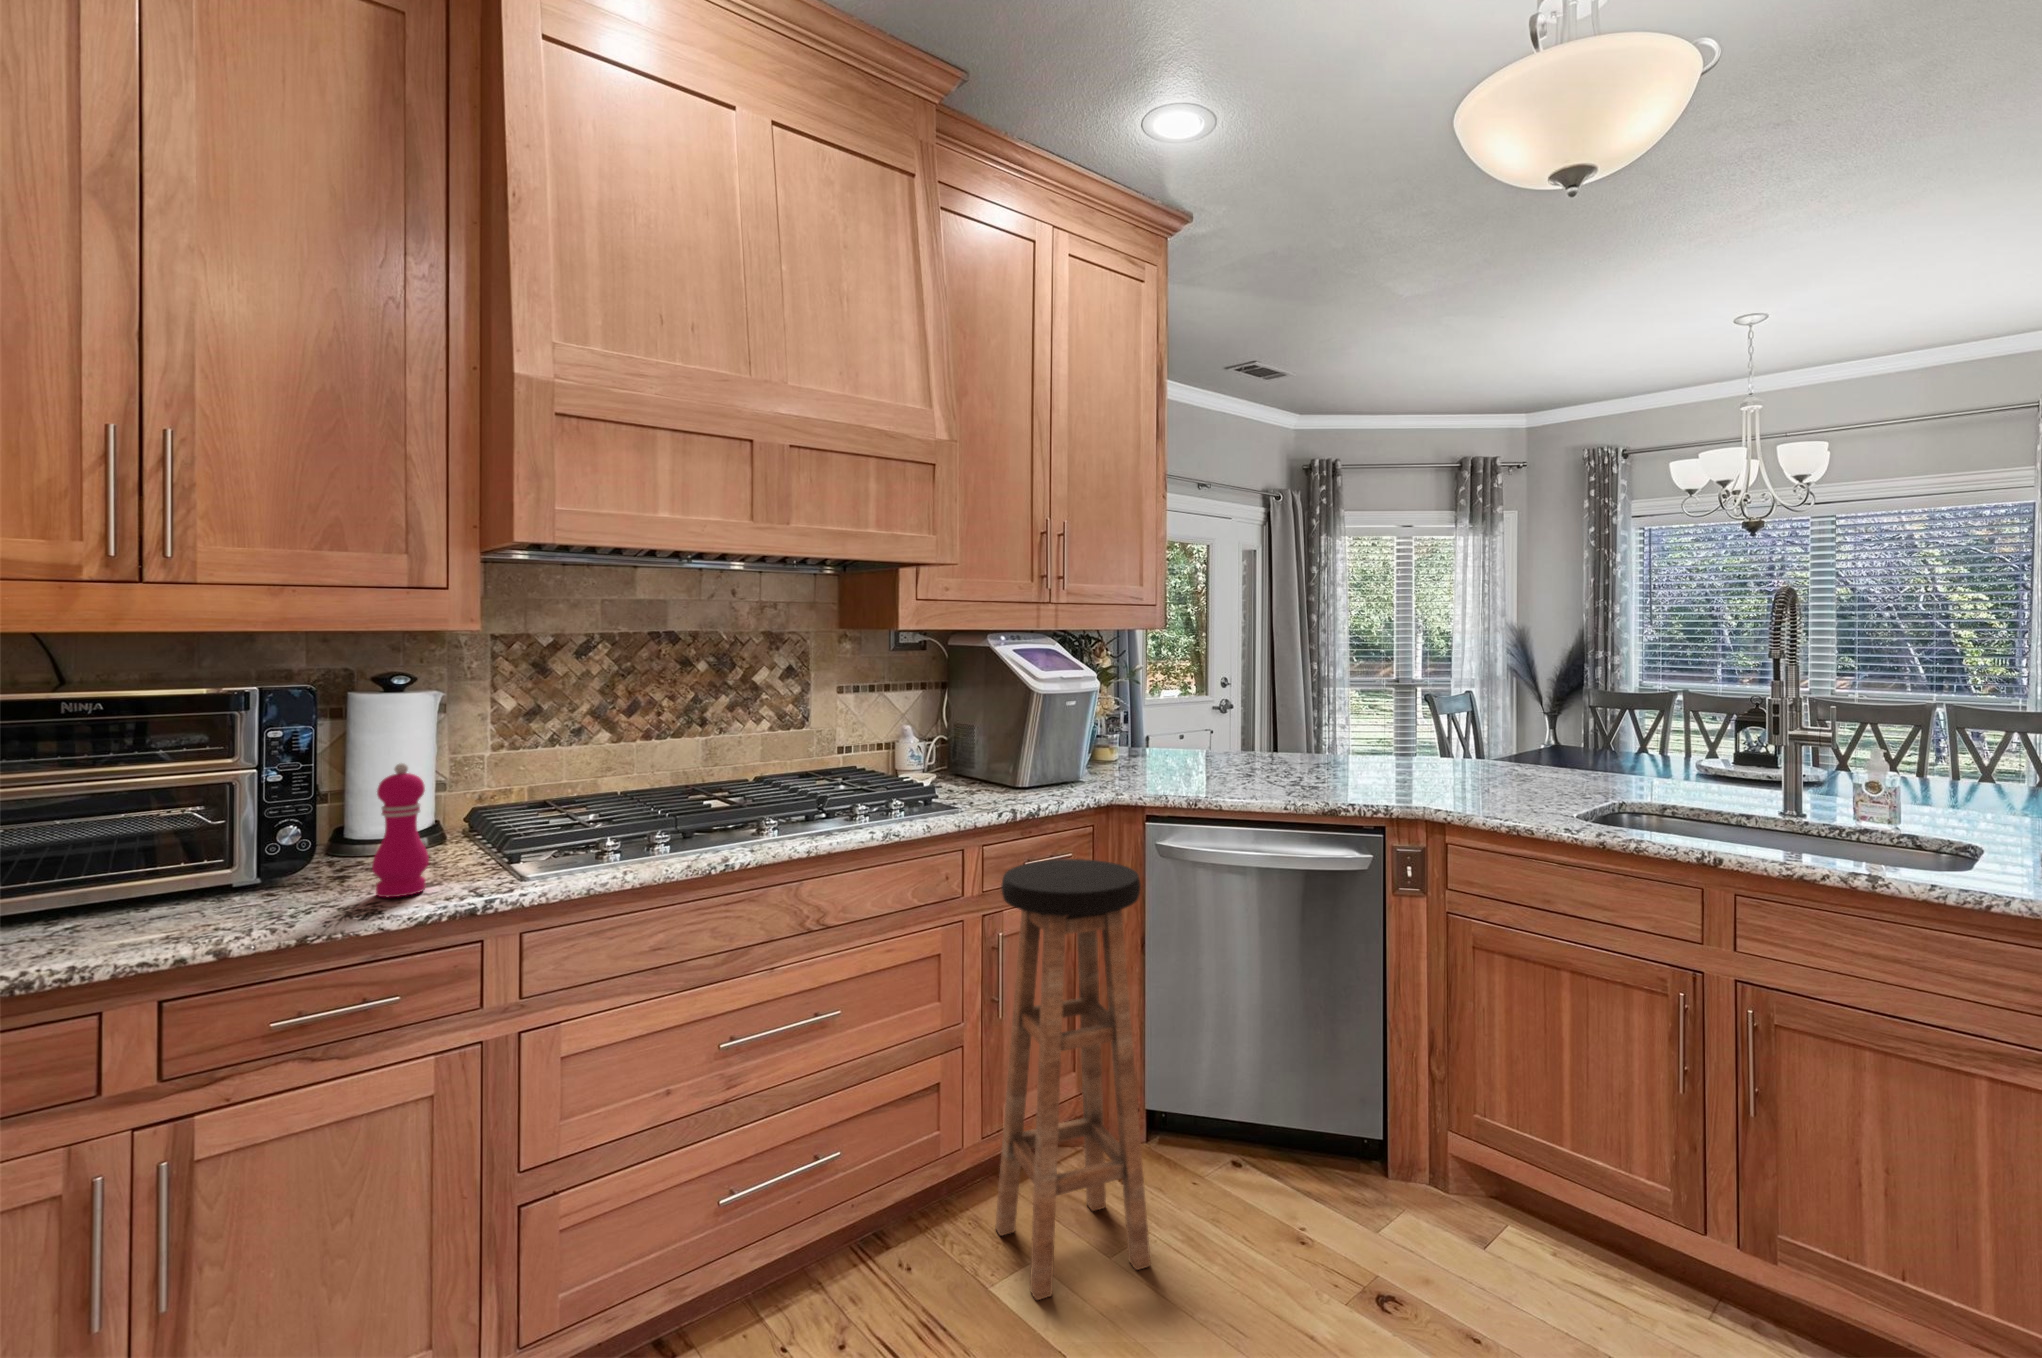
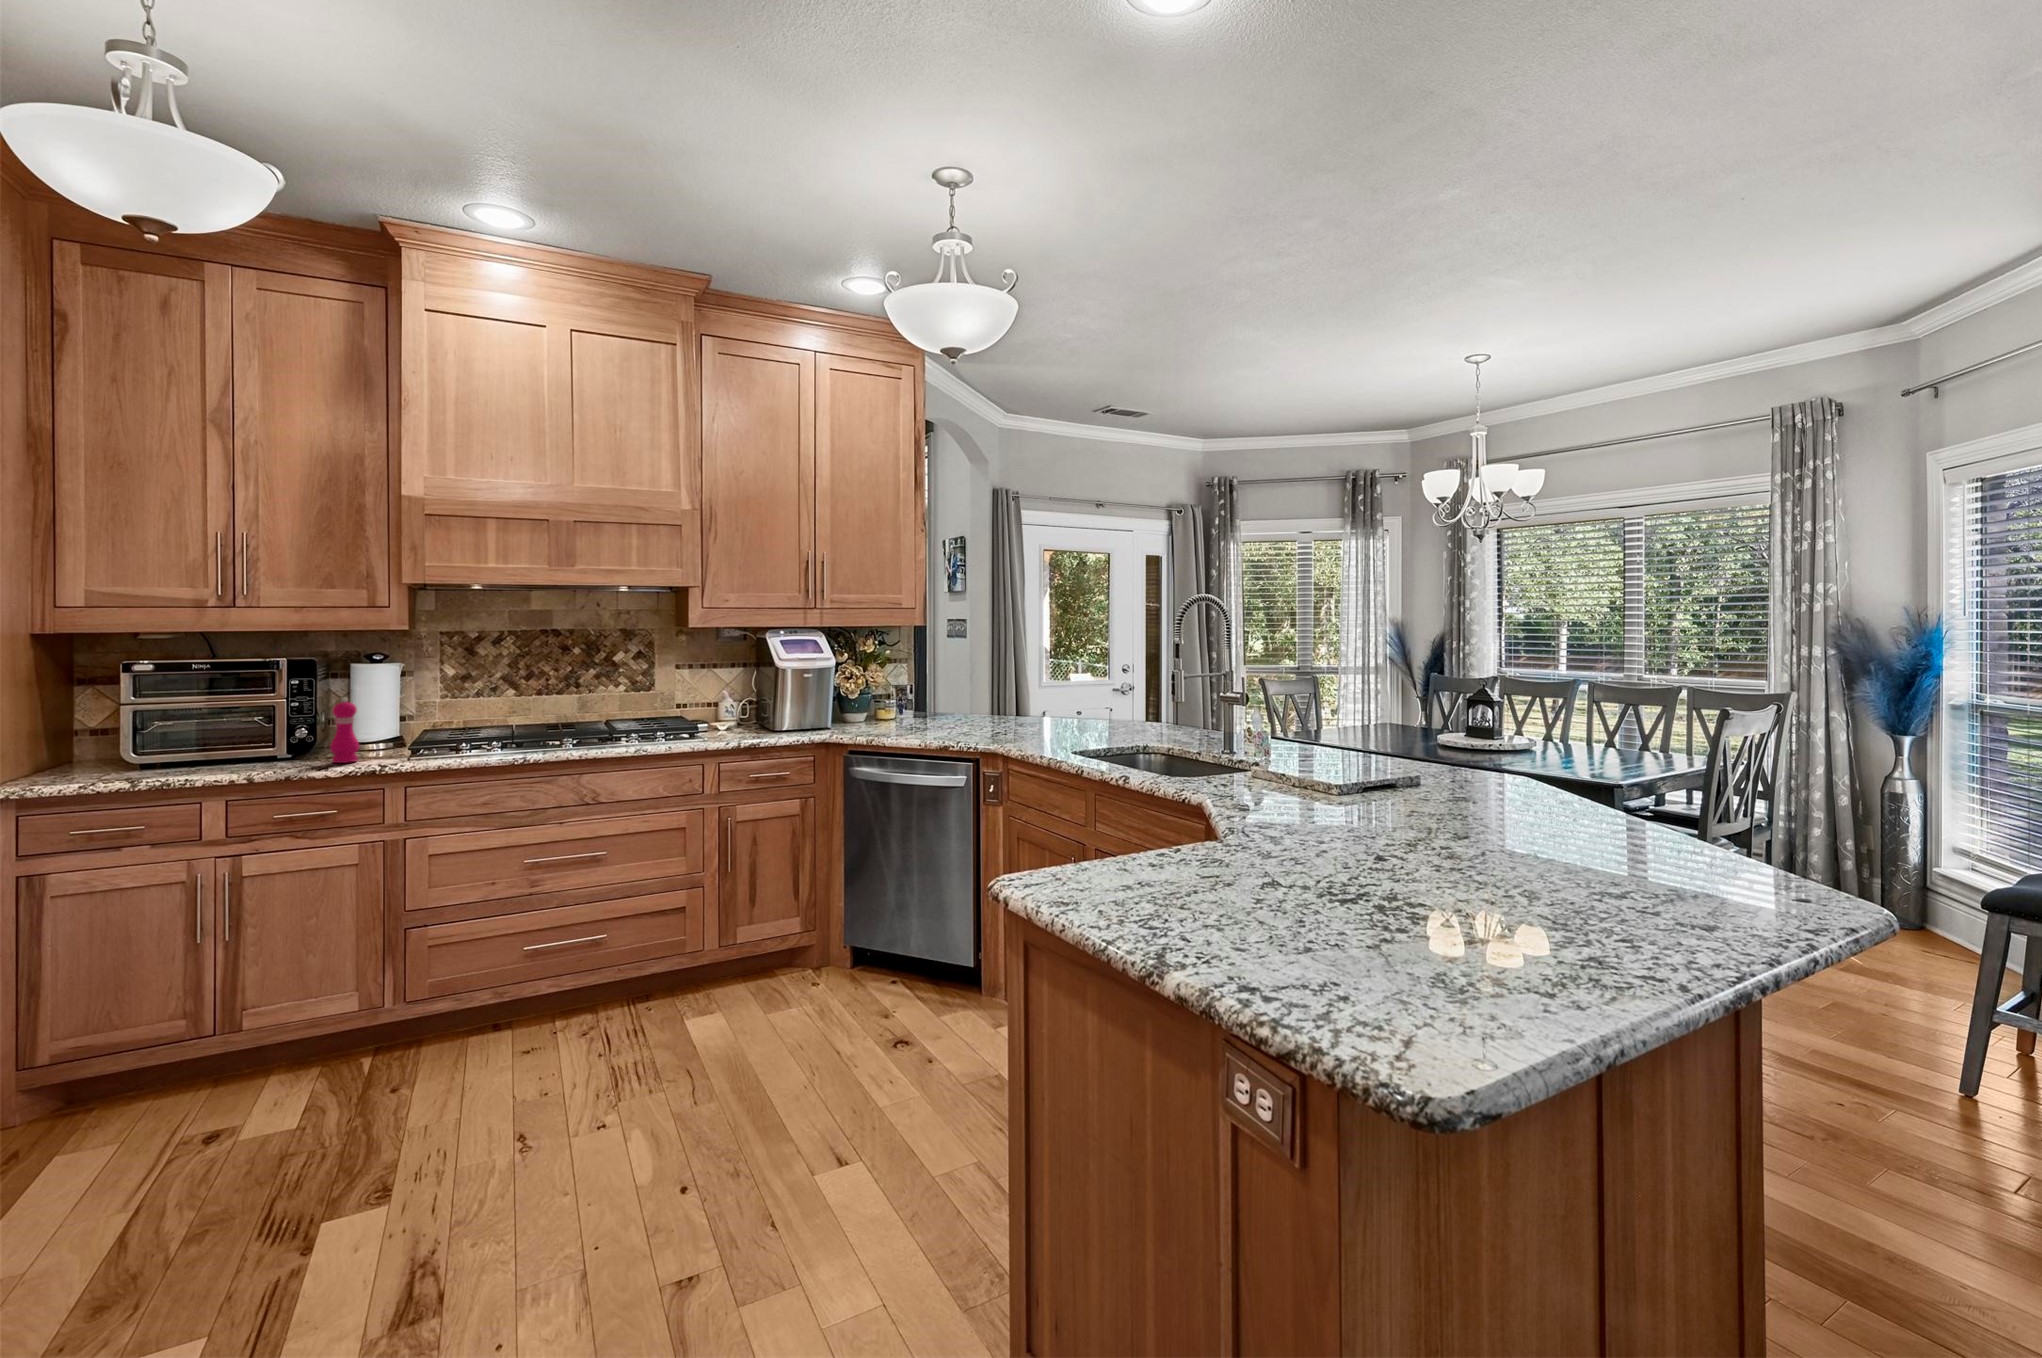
bar stool: present [995,859,1151,1300] -> none [703,773,794,1027]

